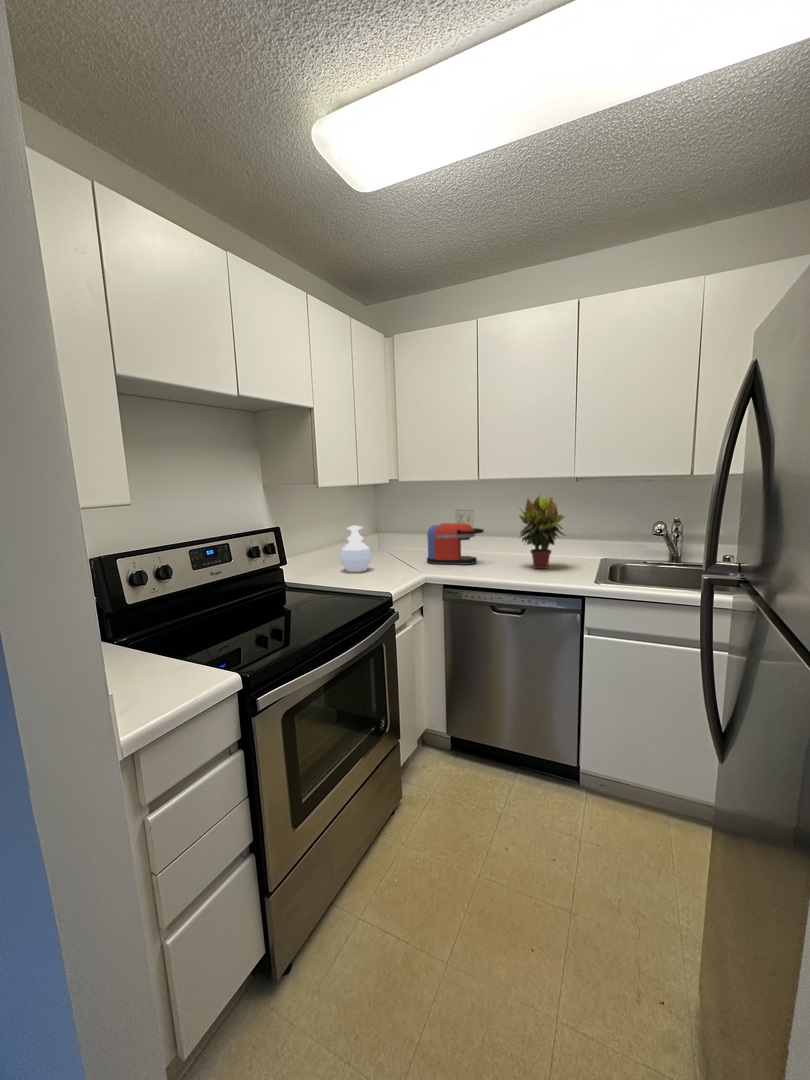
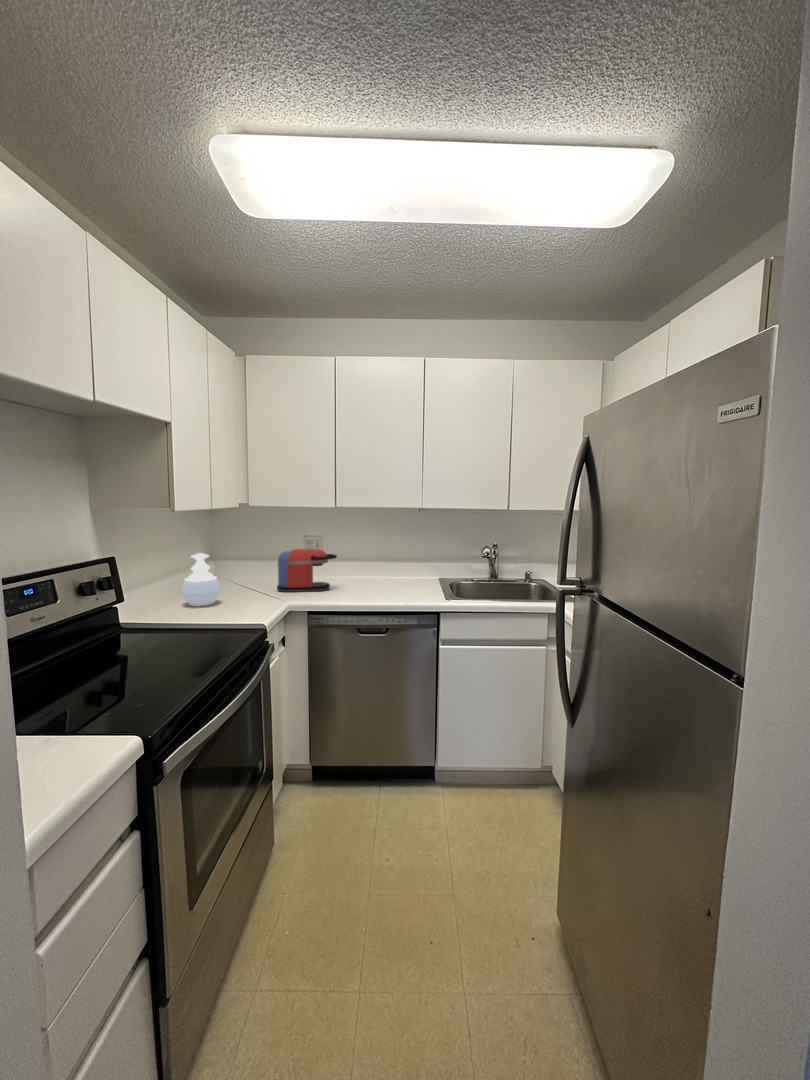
potted plant: present [519,495,565,569] -> none [370,522,414,591]

